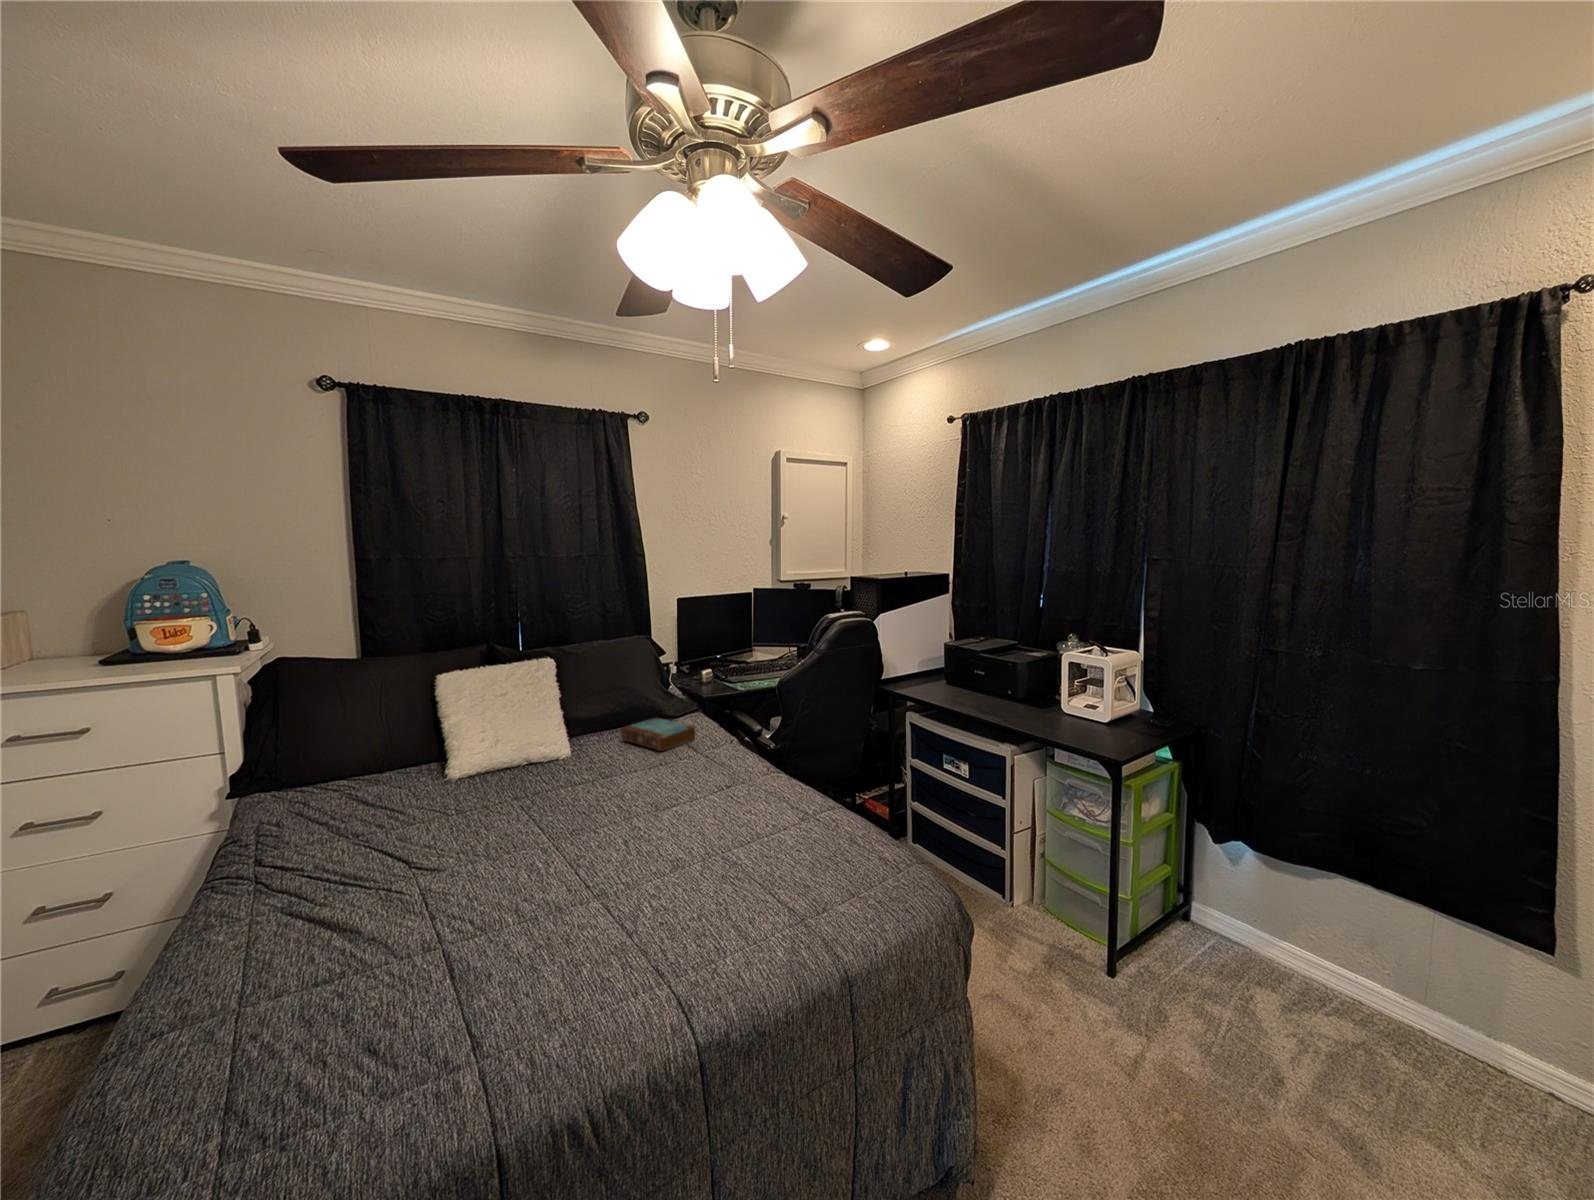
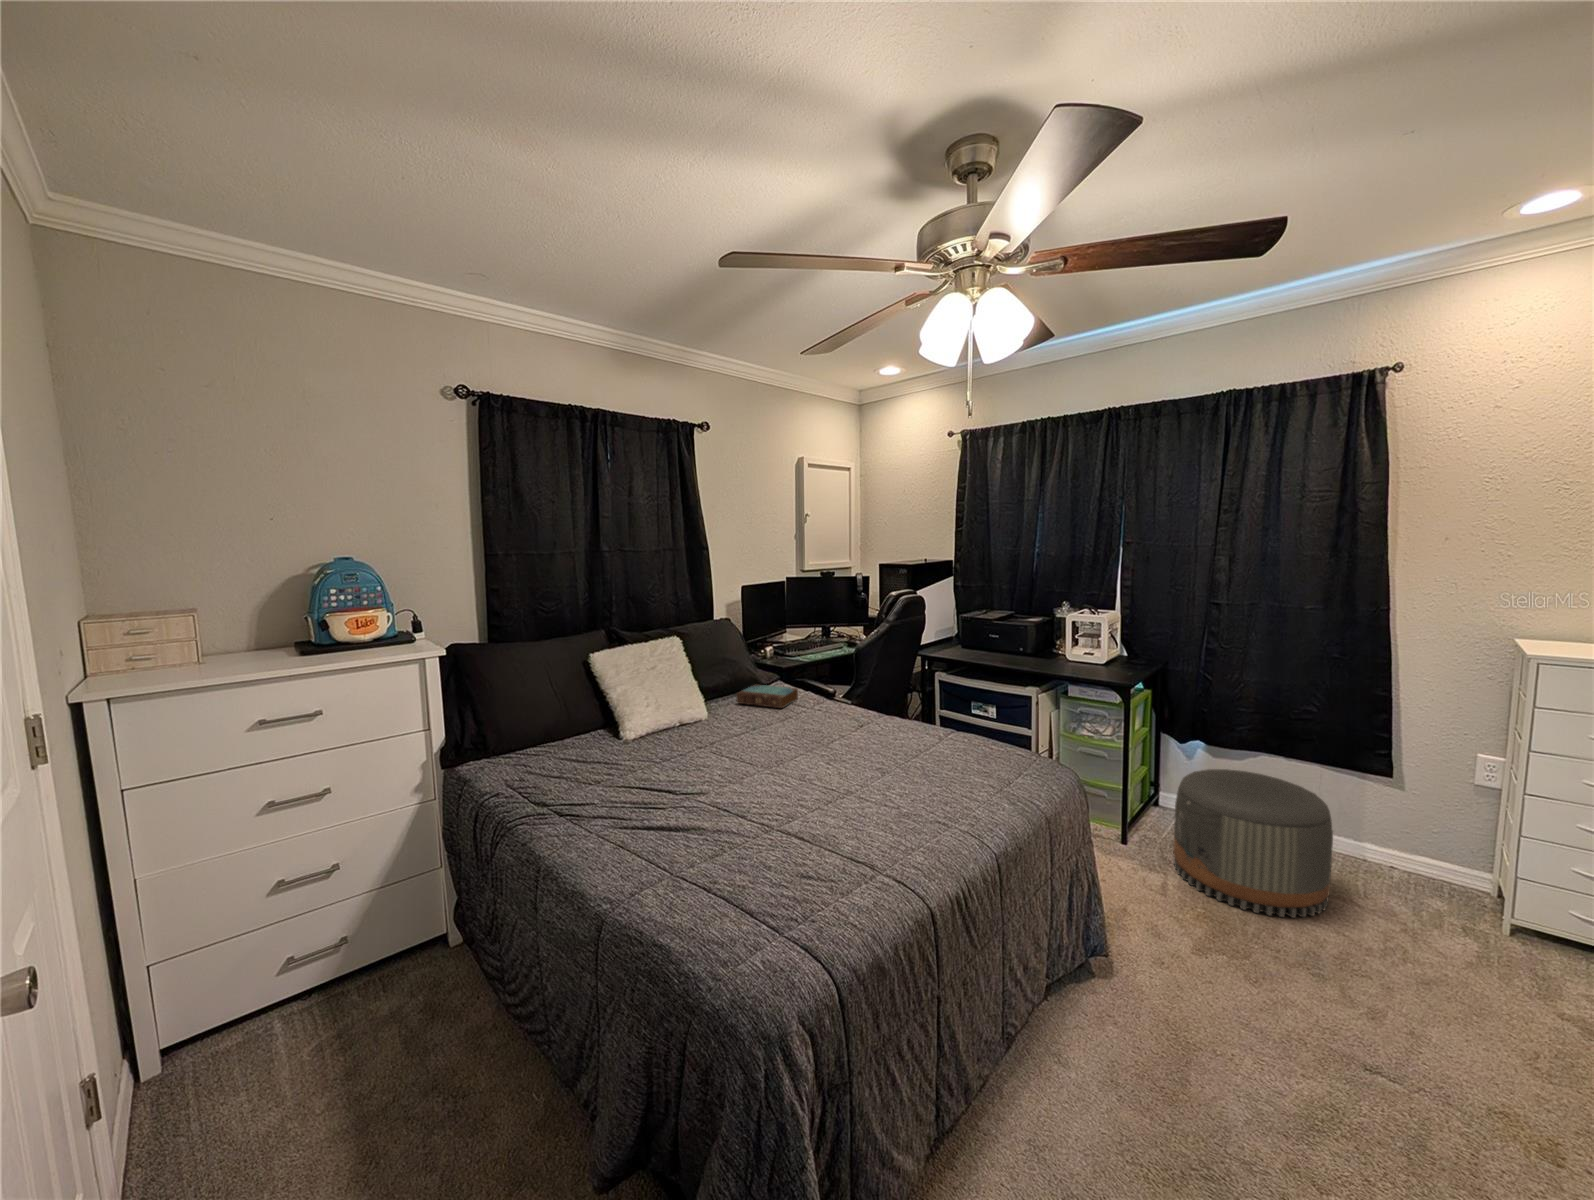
pouf: none [1171,889,1418,1157] -> present [1173,769,1333,918]

